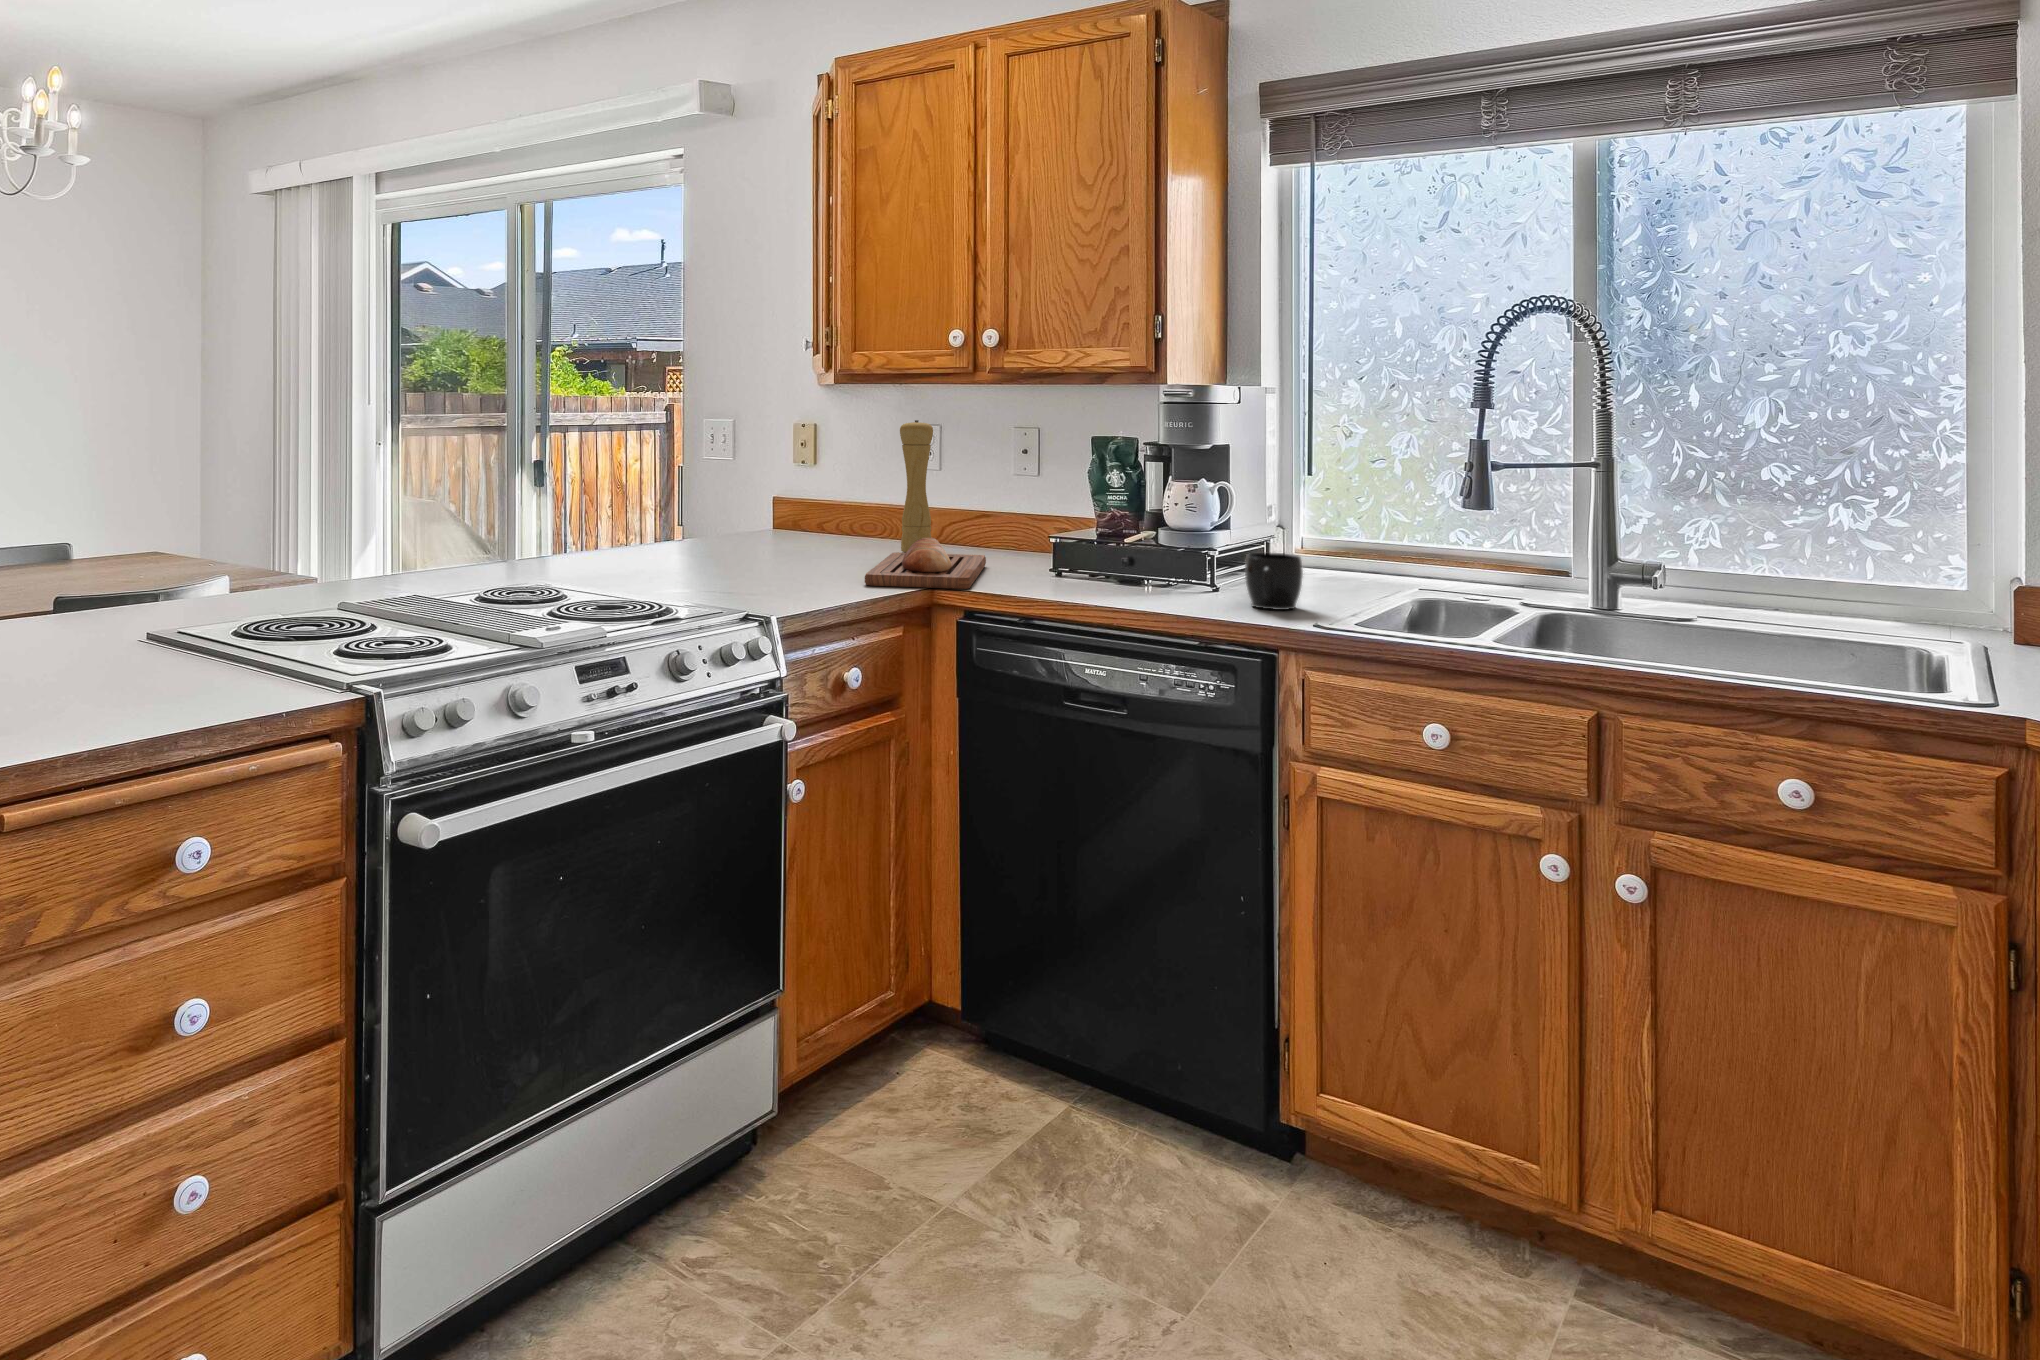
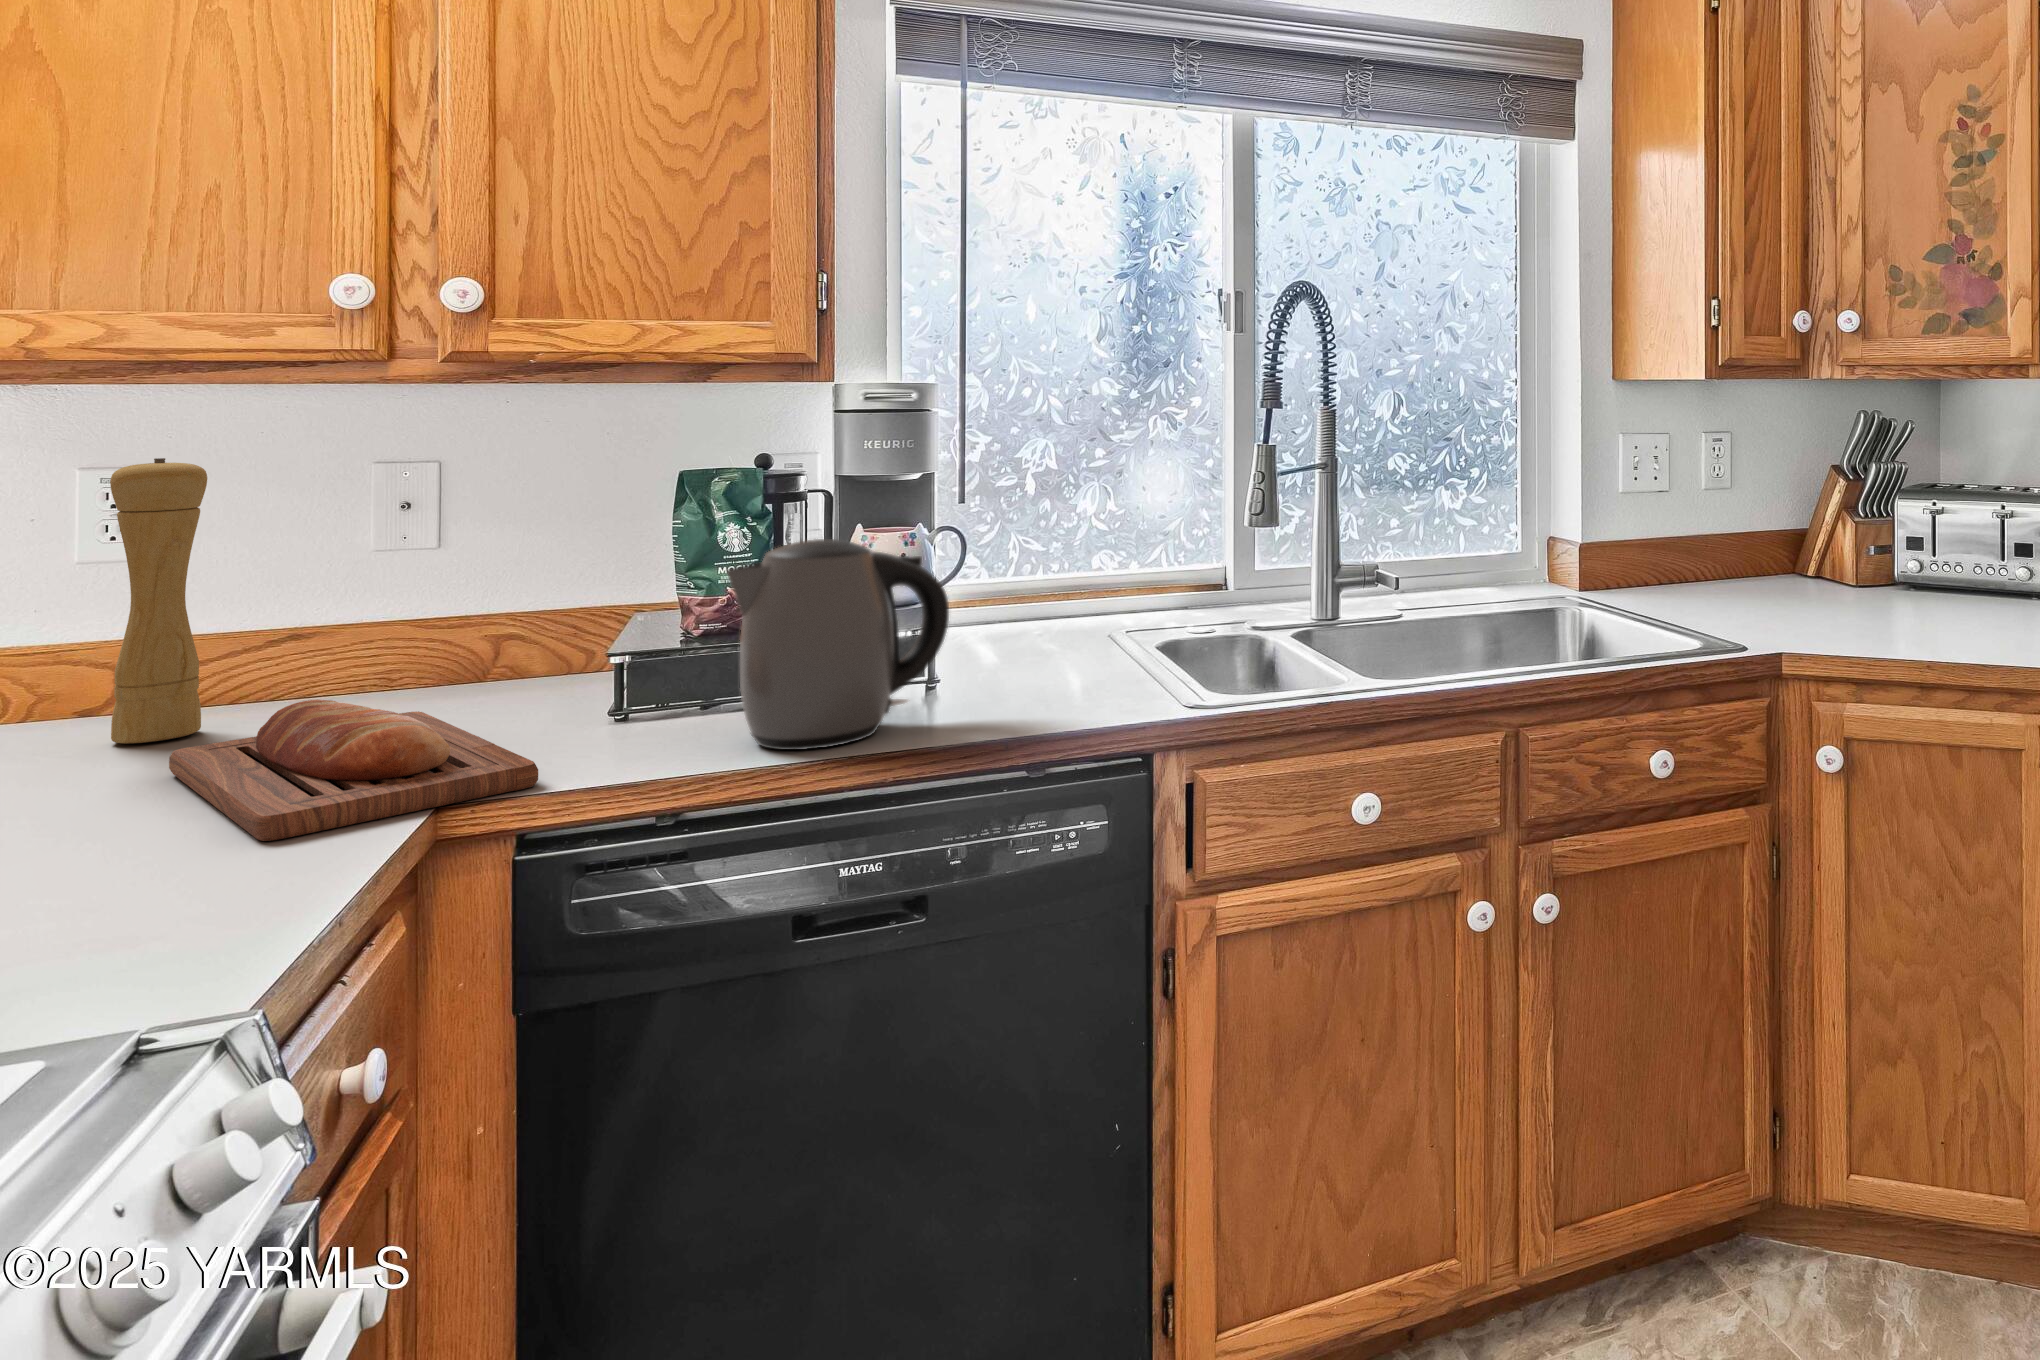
kettle: none [1056,480,1179,601] -> present [727,539,949,750]
mug: present [1245,553,1303,610] -> none [1031,614,1111,698]

